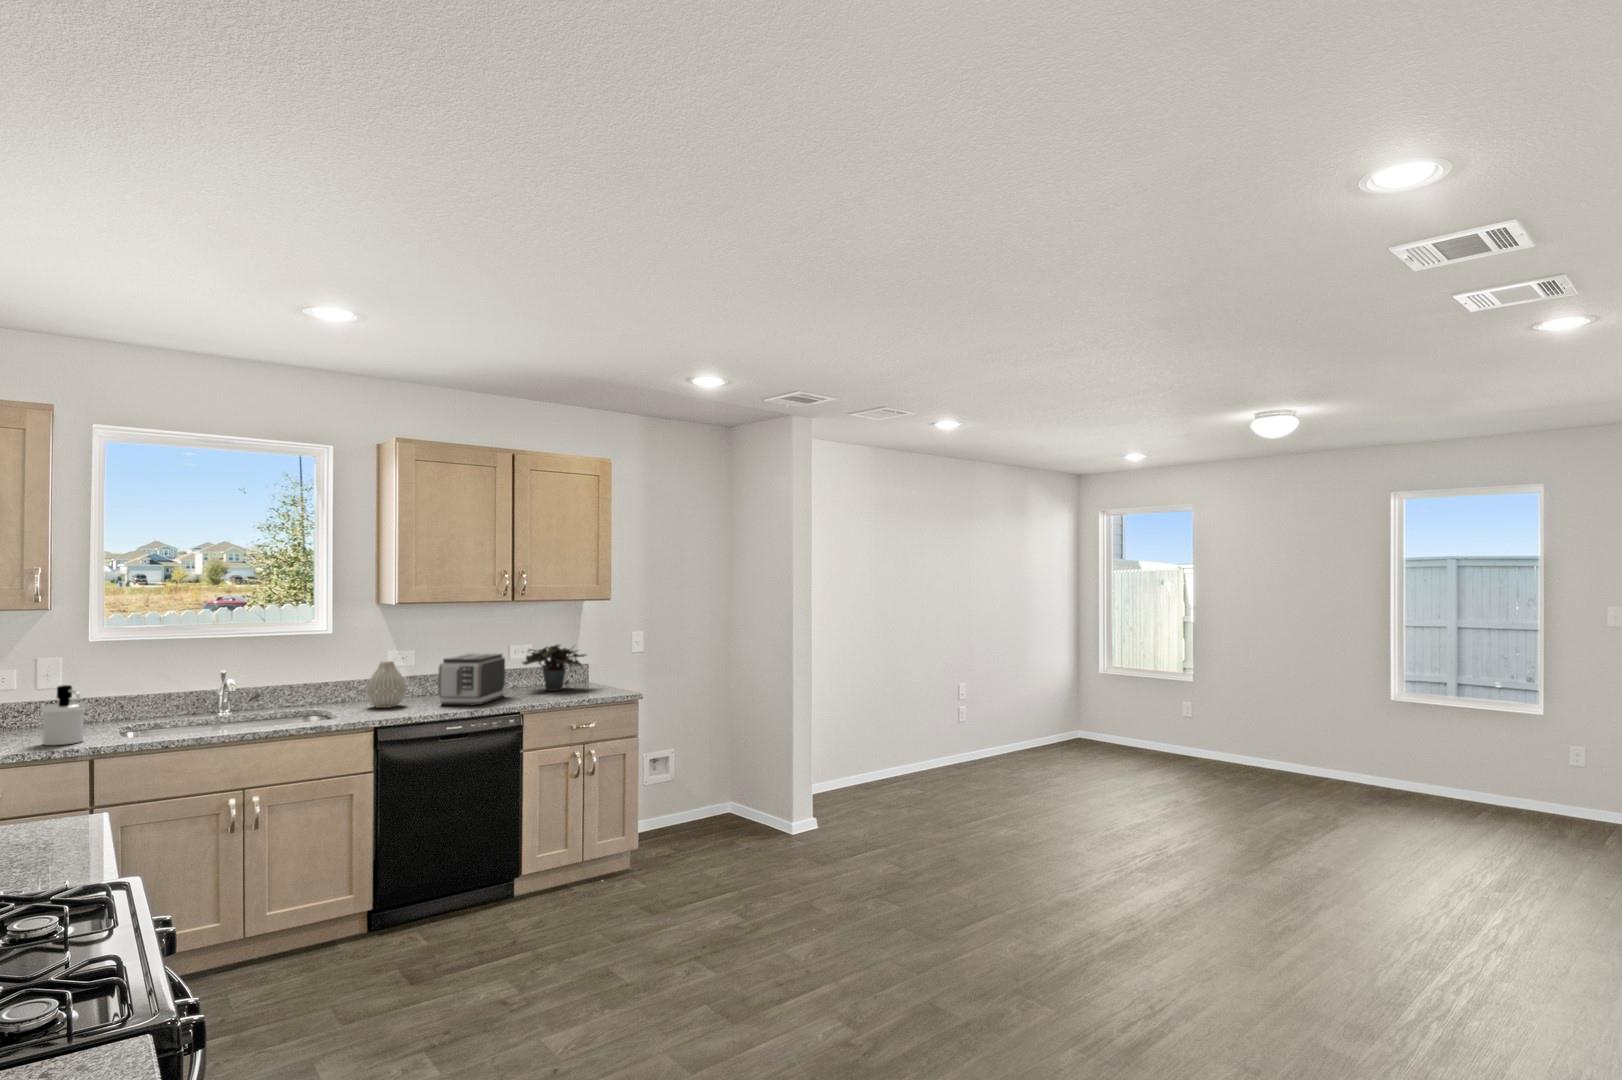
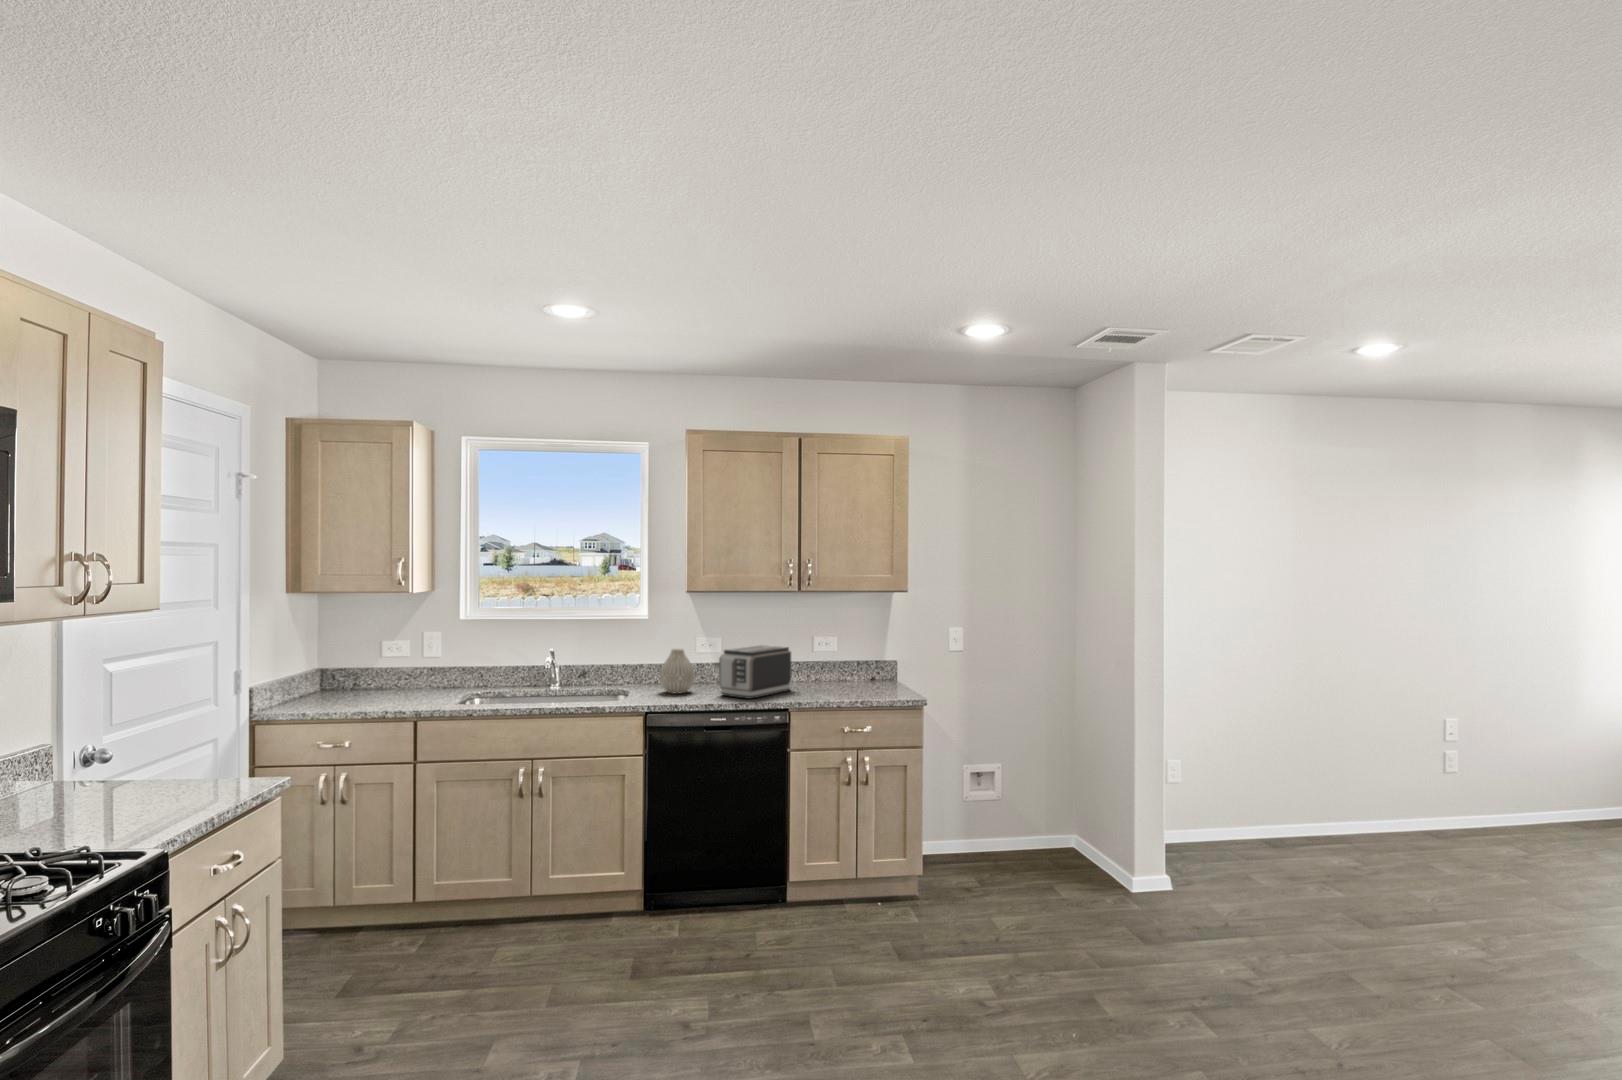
potted plant: present [523,645,586,691] -> none [810,640,883,688]
soap dispenser: present [42,685,86,745] -> none [397,656,429,705]

